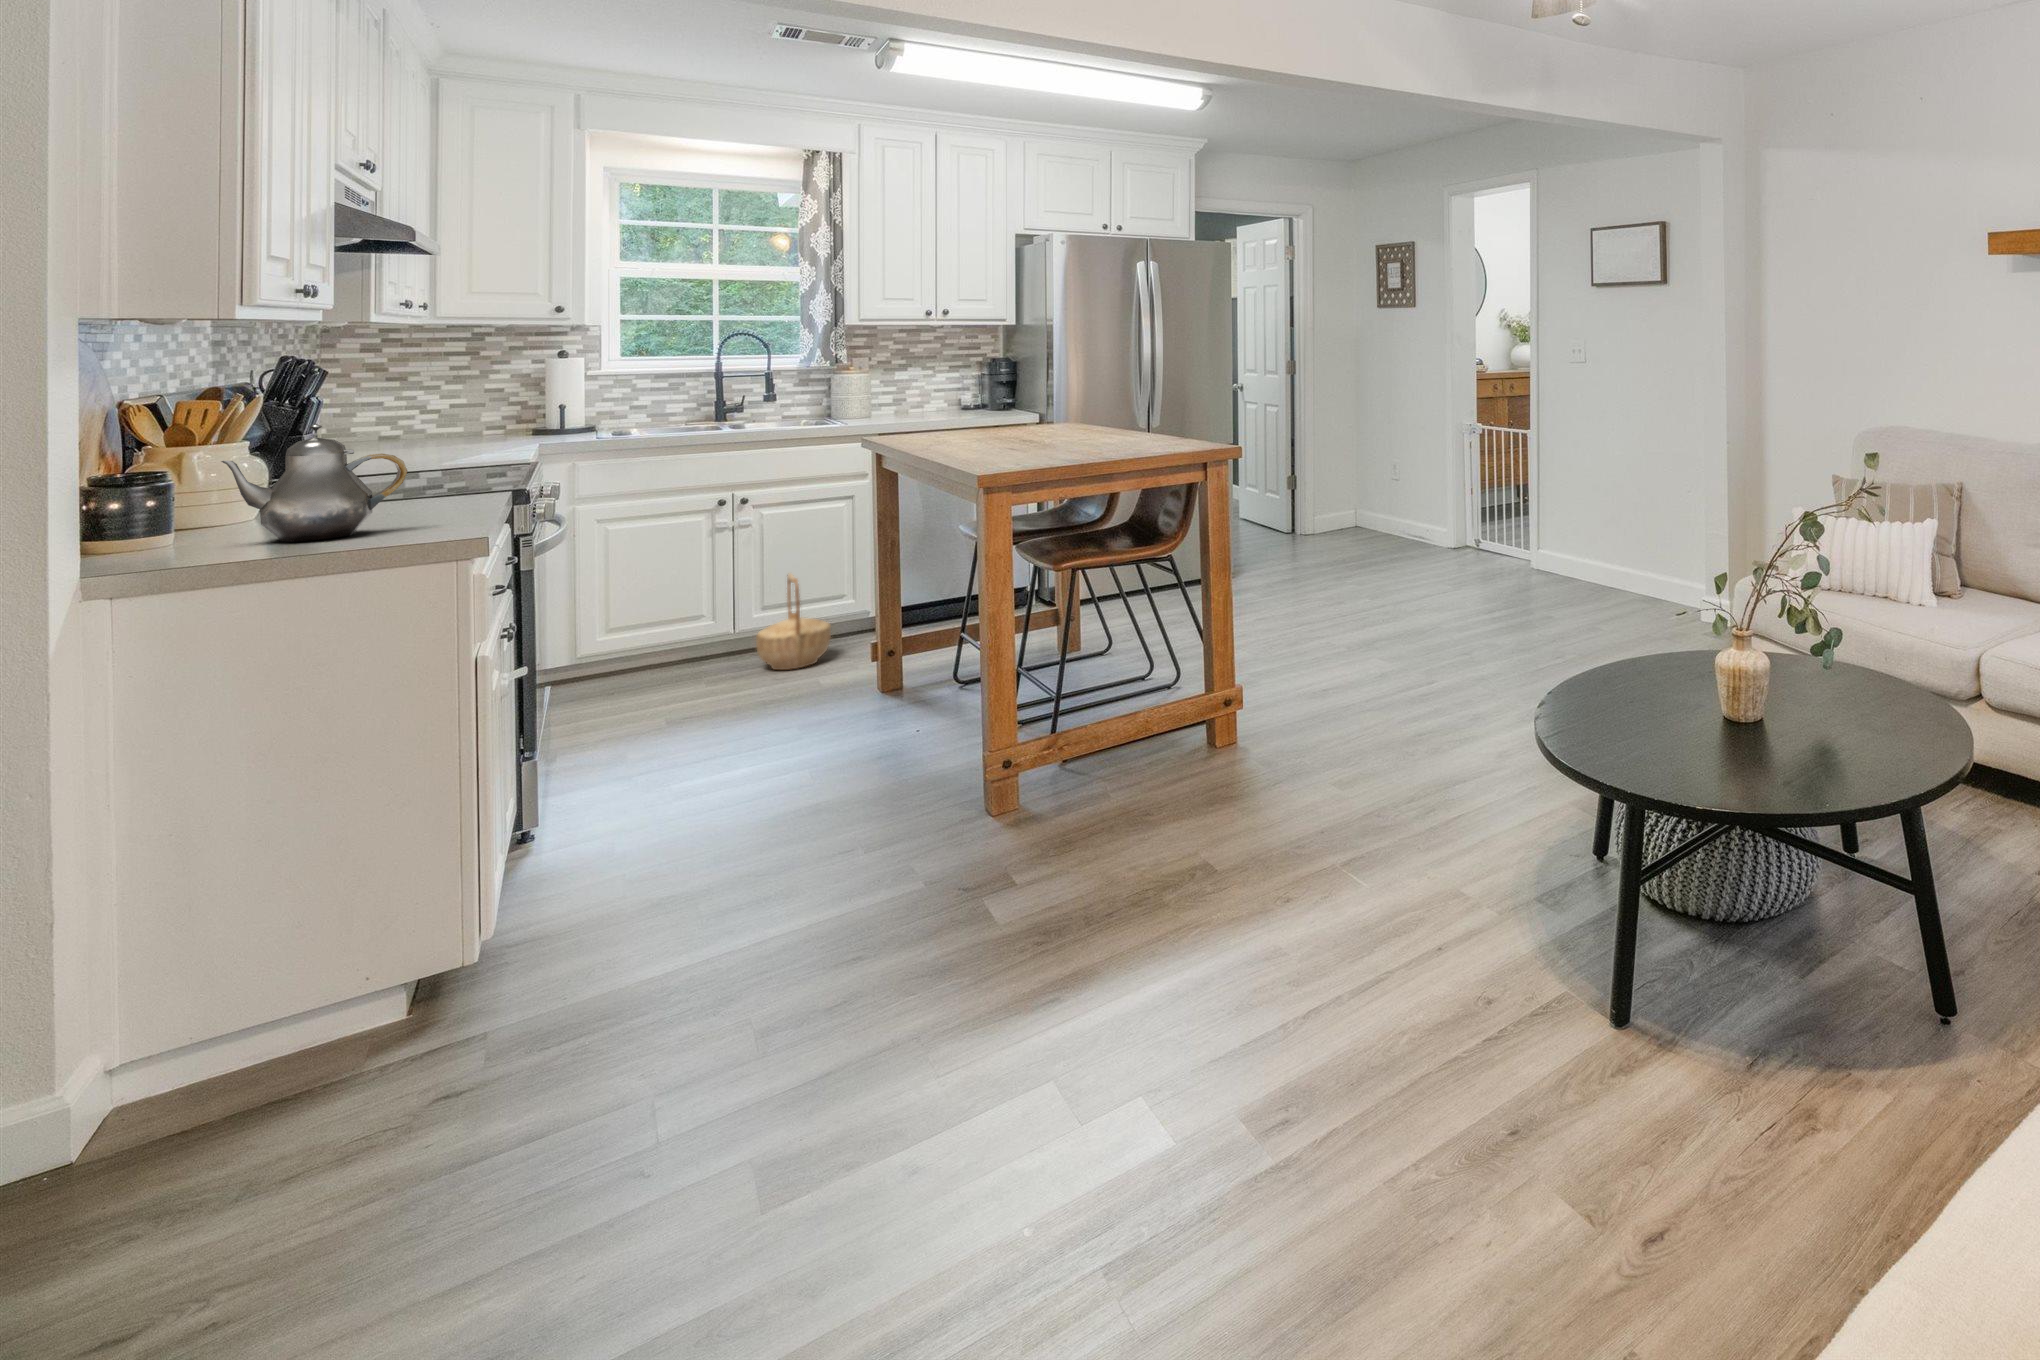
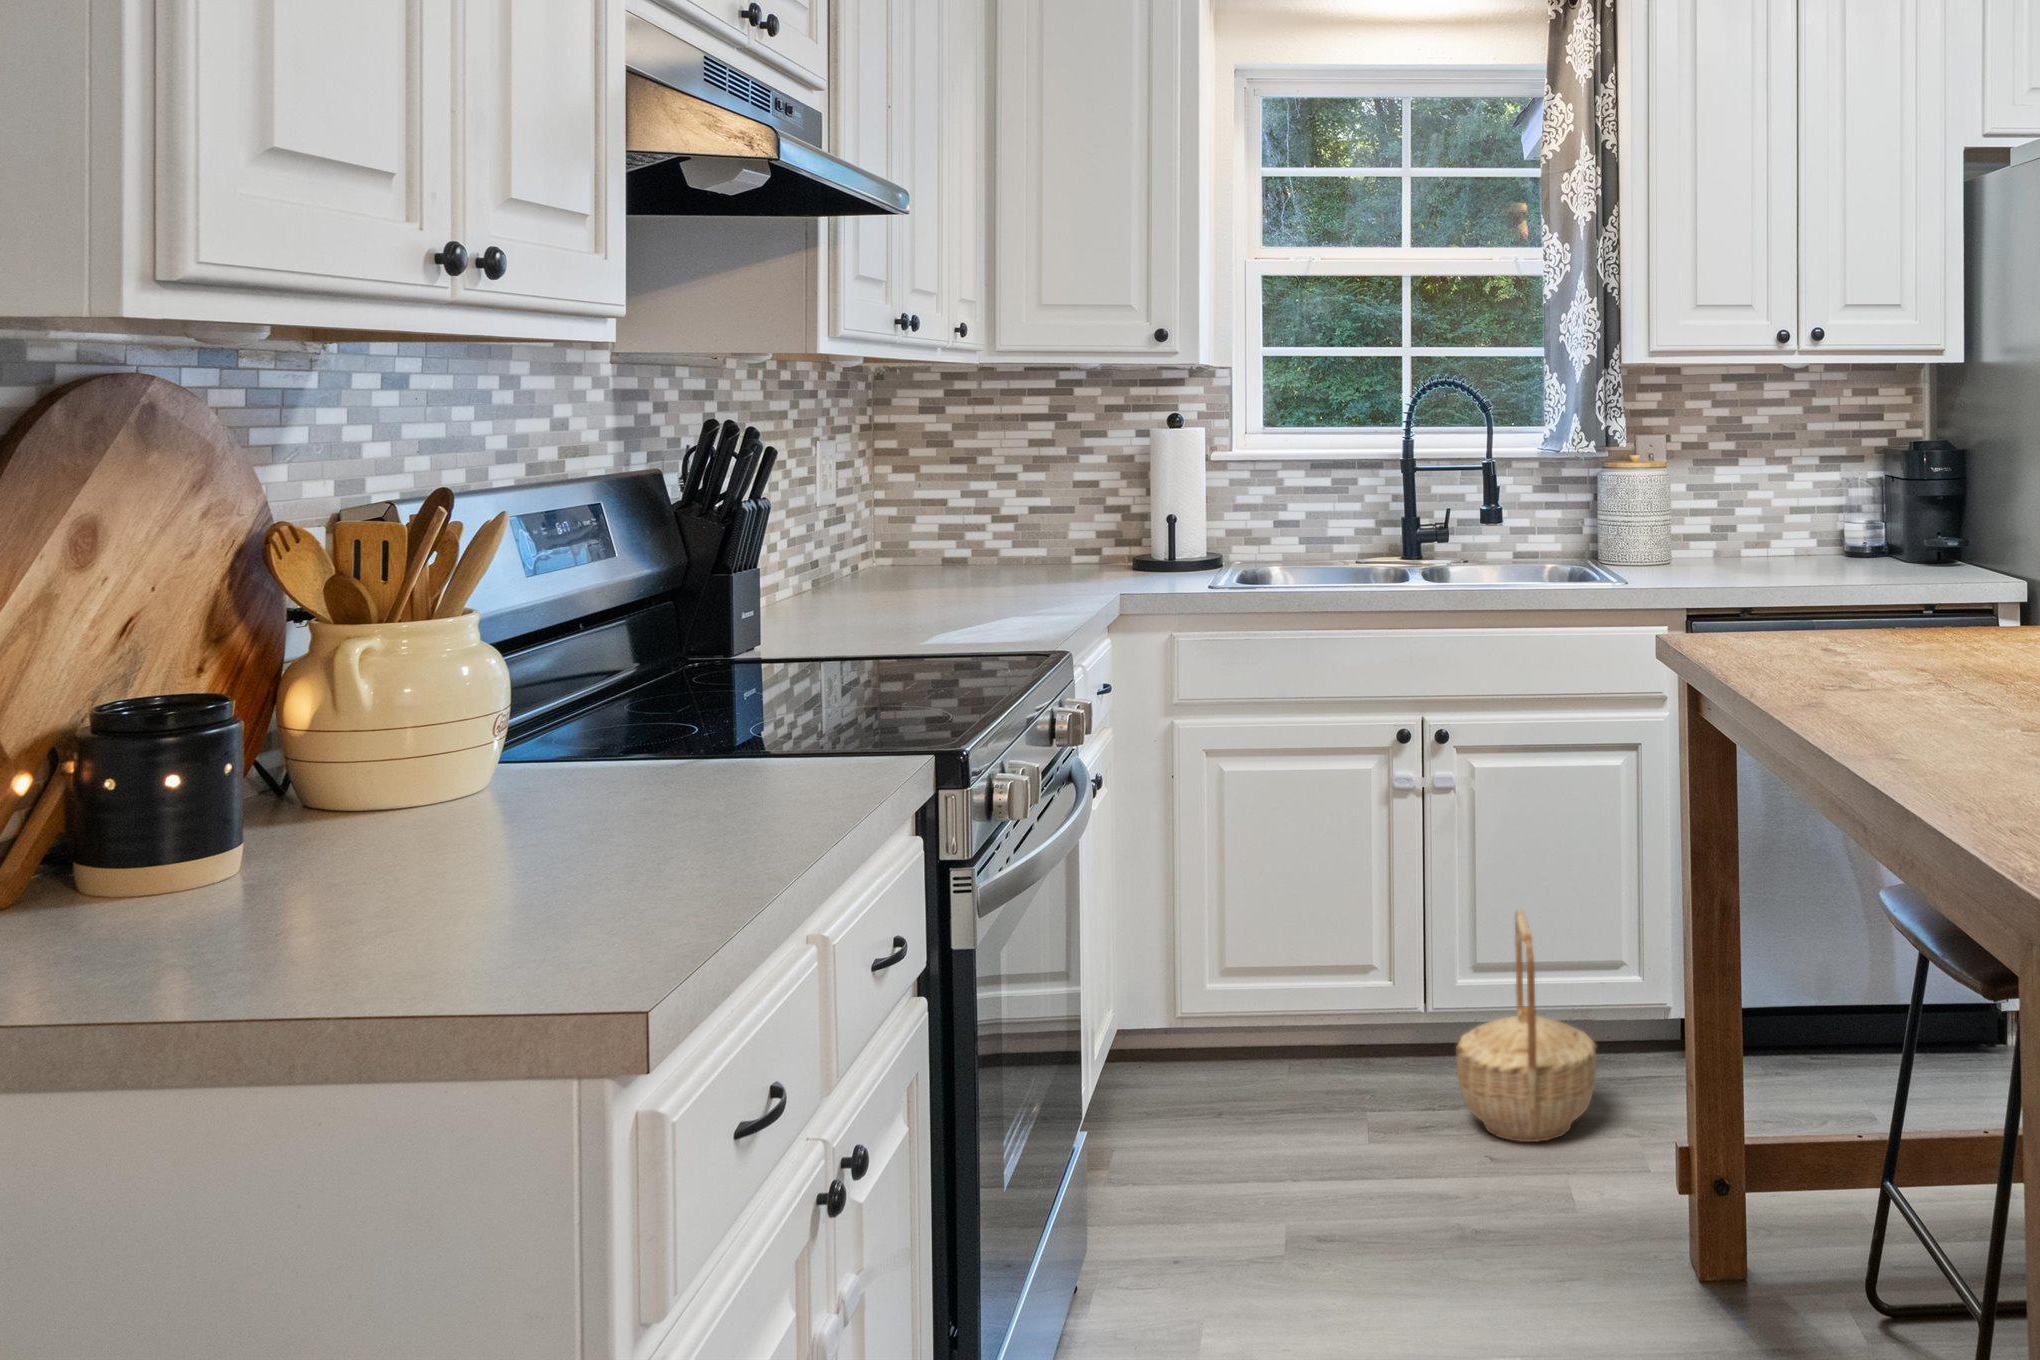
teapot: present [221,423,407,542] -> none [132,606,537,956]

